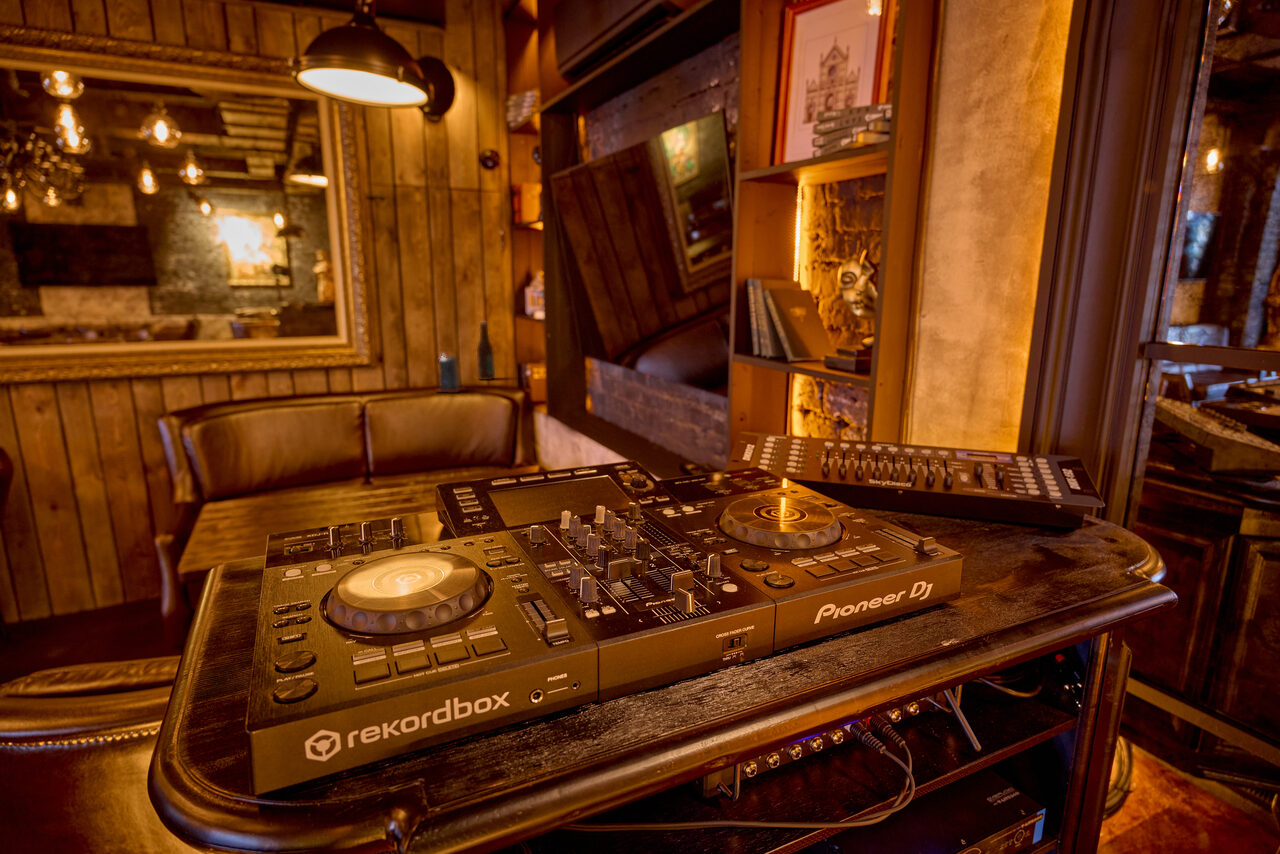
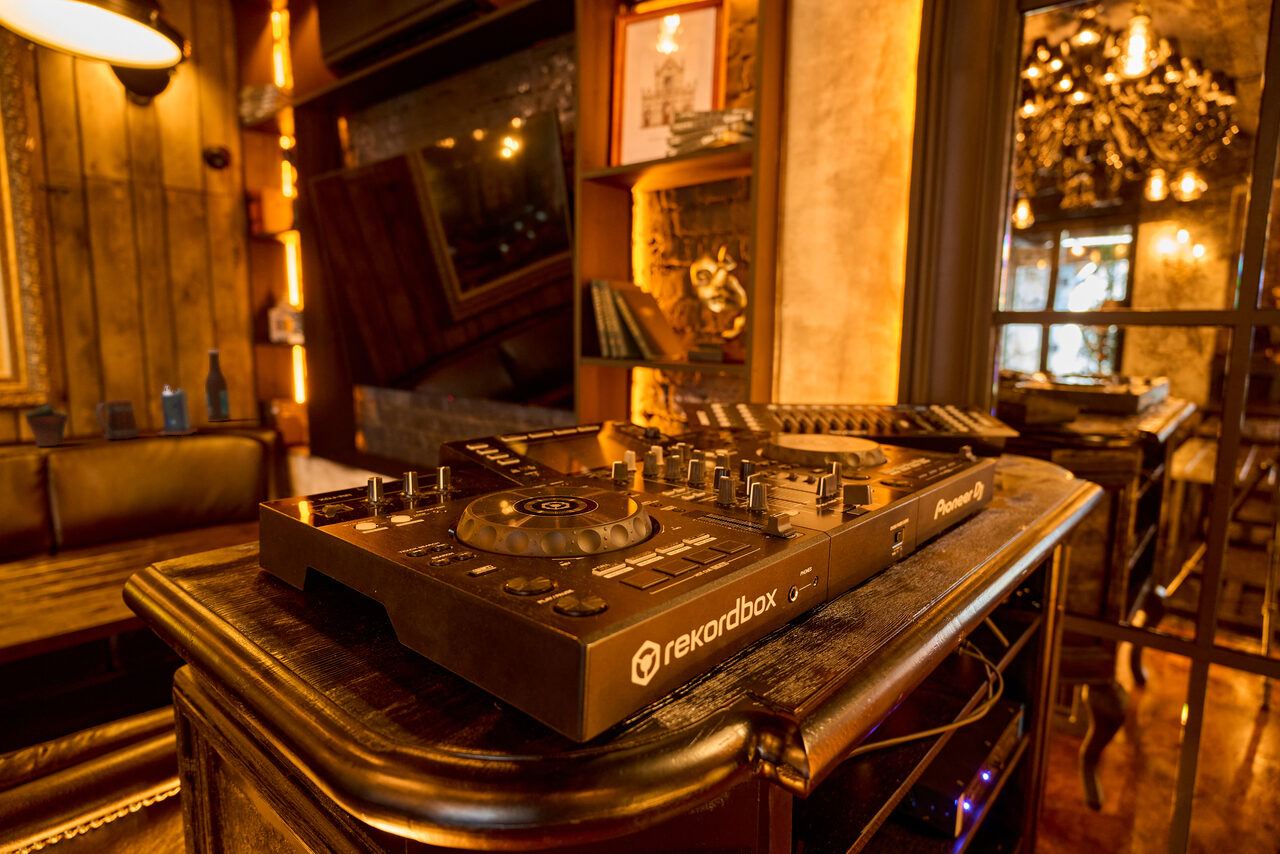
succulent plant: none [349,357,377,398] -> present [25,392,68,446]
beer mug: none [394,363,423,394] -> present [96,400,138,439]

